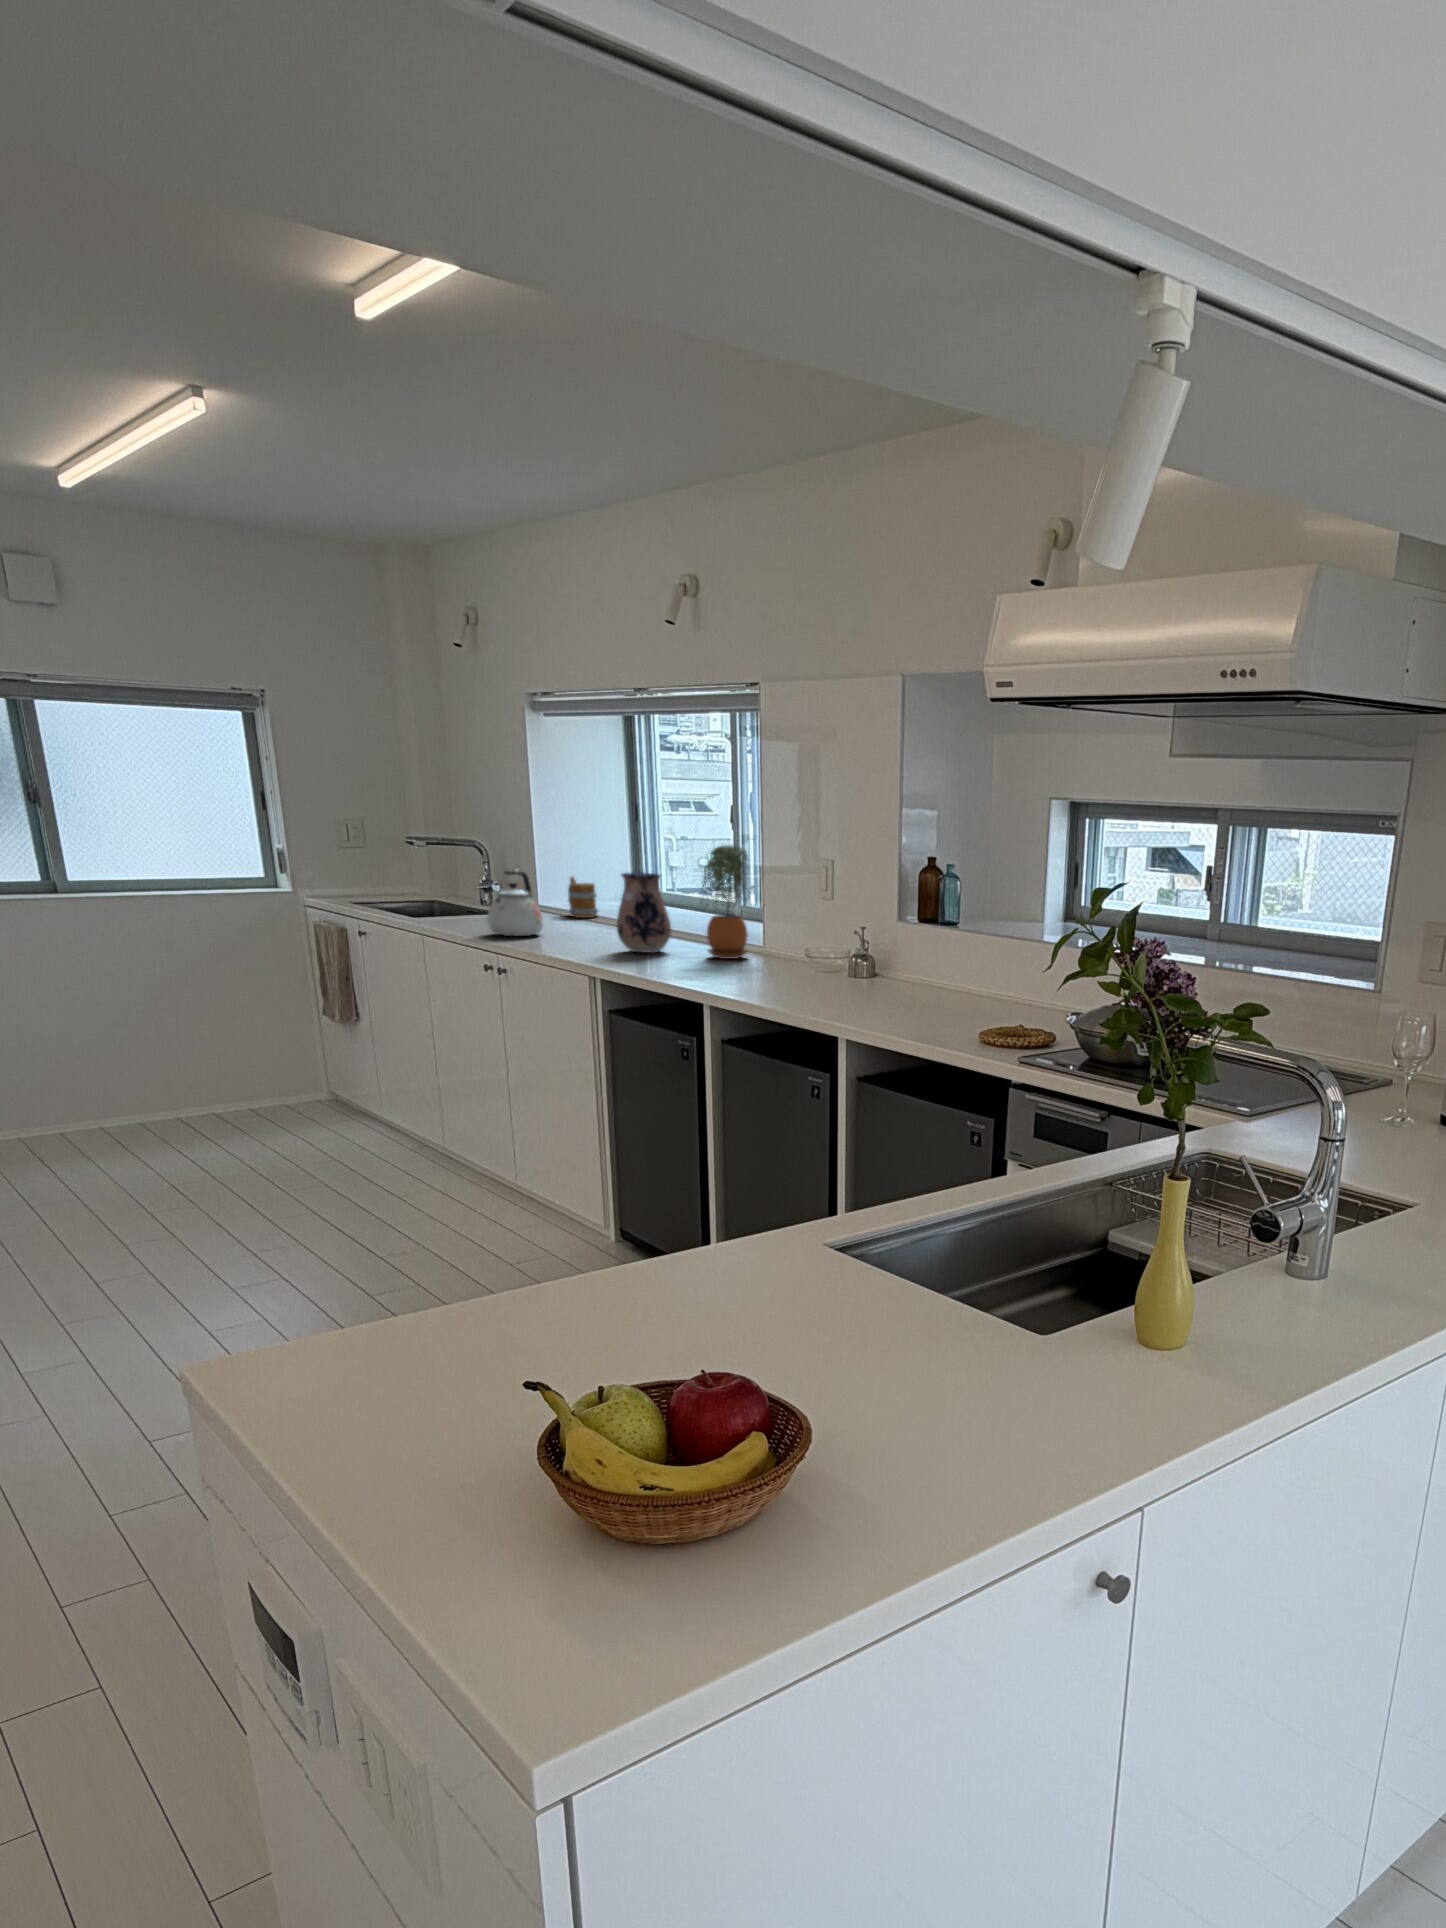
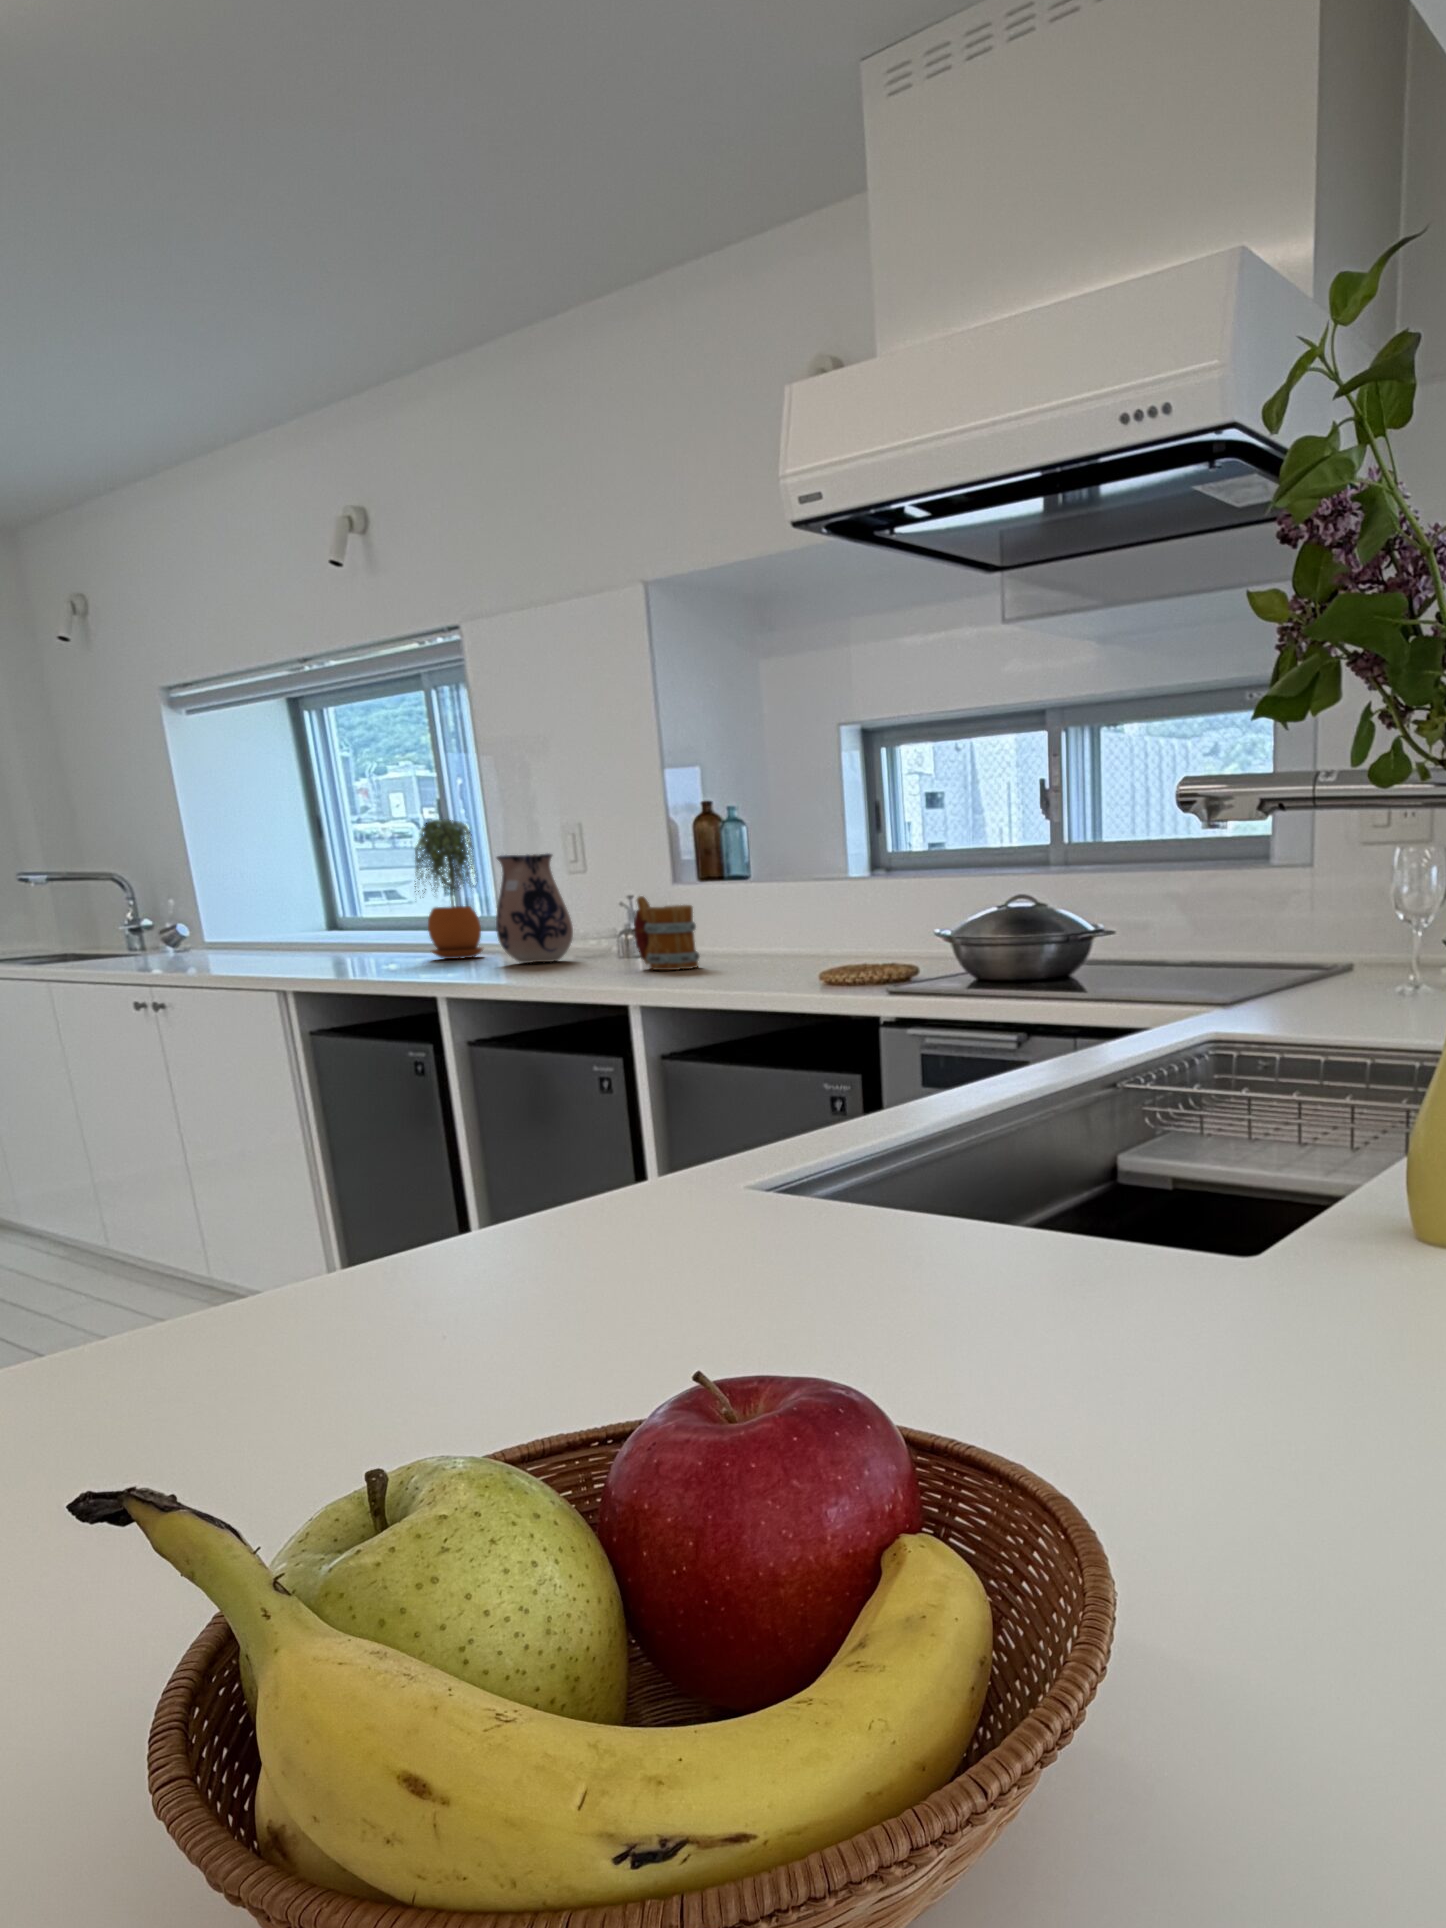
kettle: present [487,871,543,936] -> none [132,884,210,966]
ceramic pitcher: present [617,872,671,953] -> present [496,854,573,963]
mug: present [568,877,598,918] -> present [634,896,700,970]

